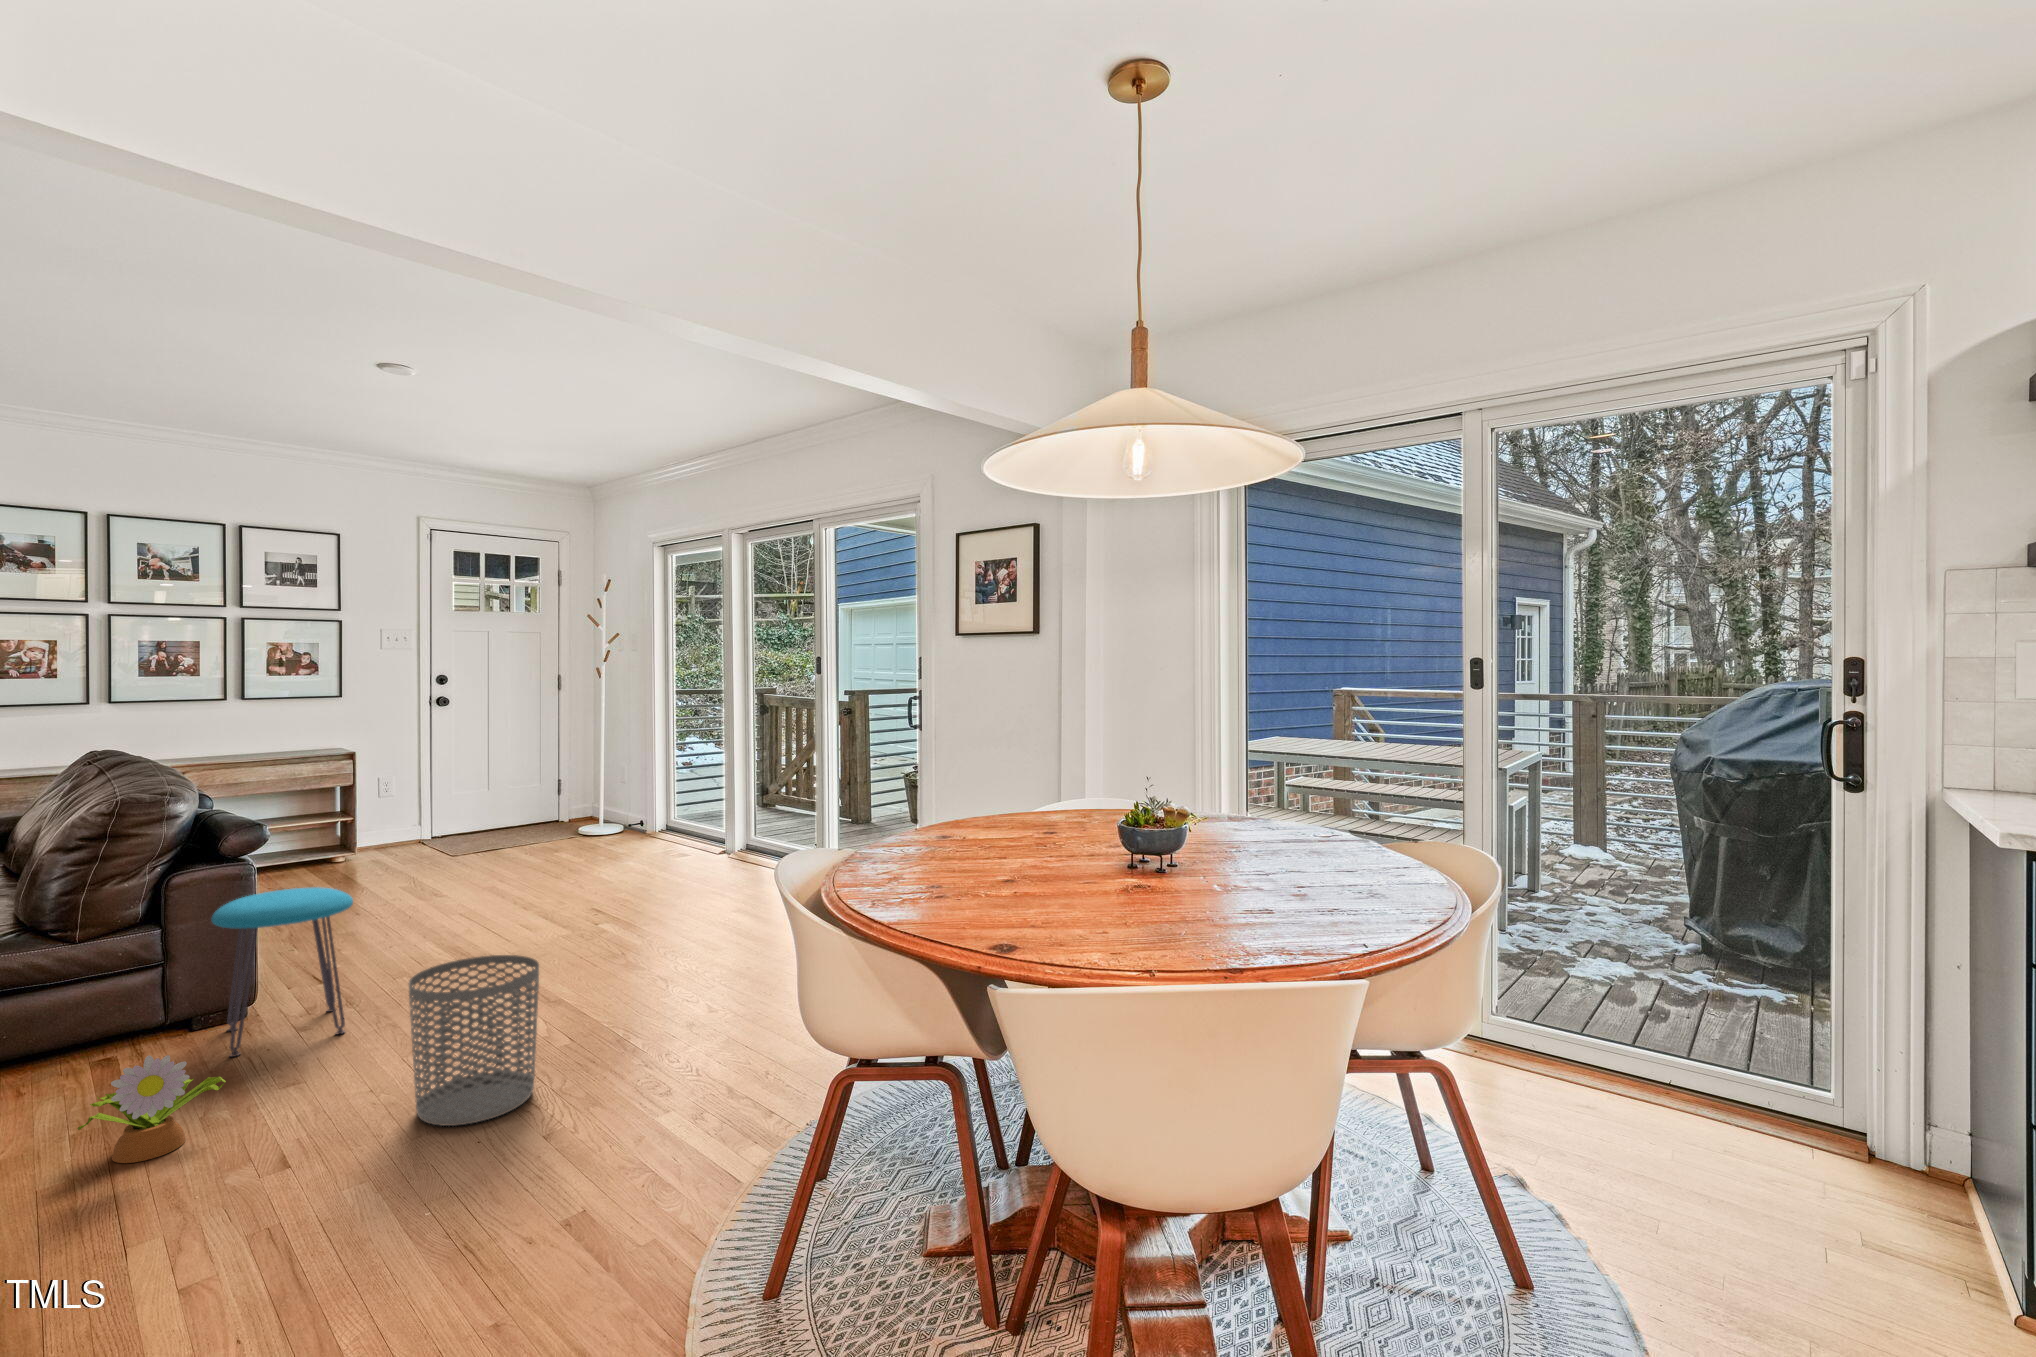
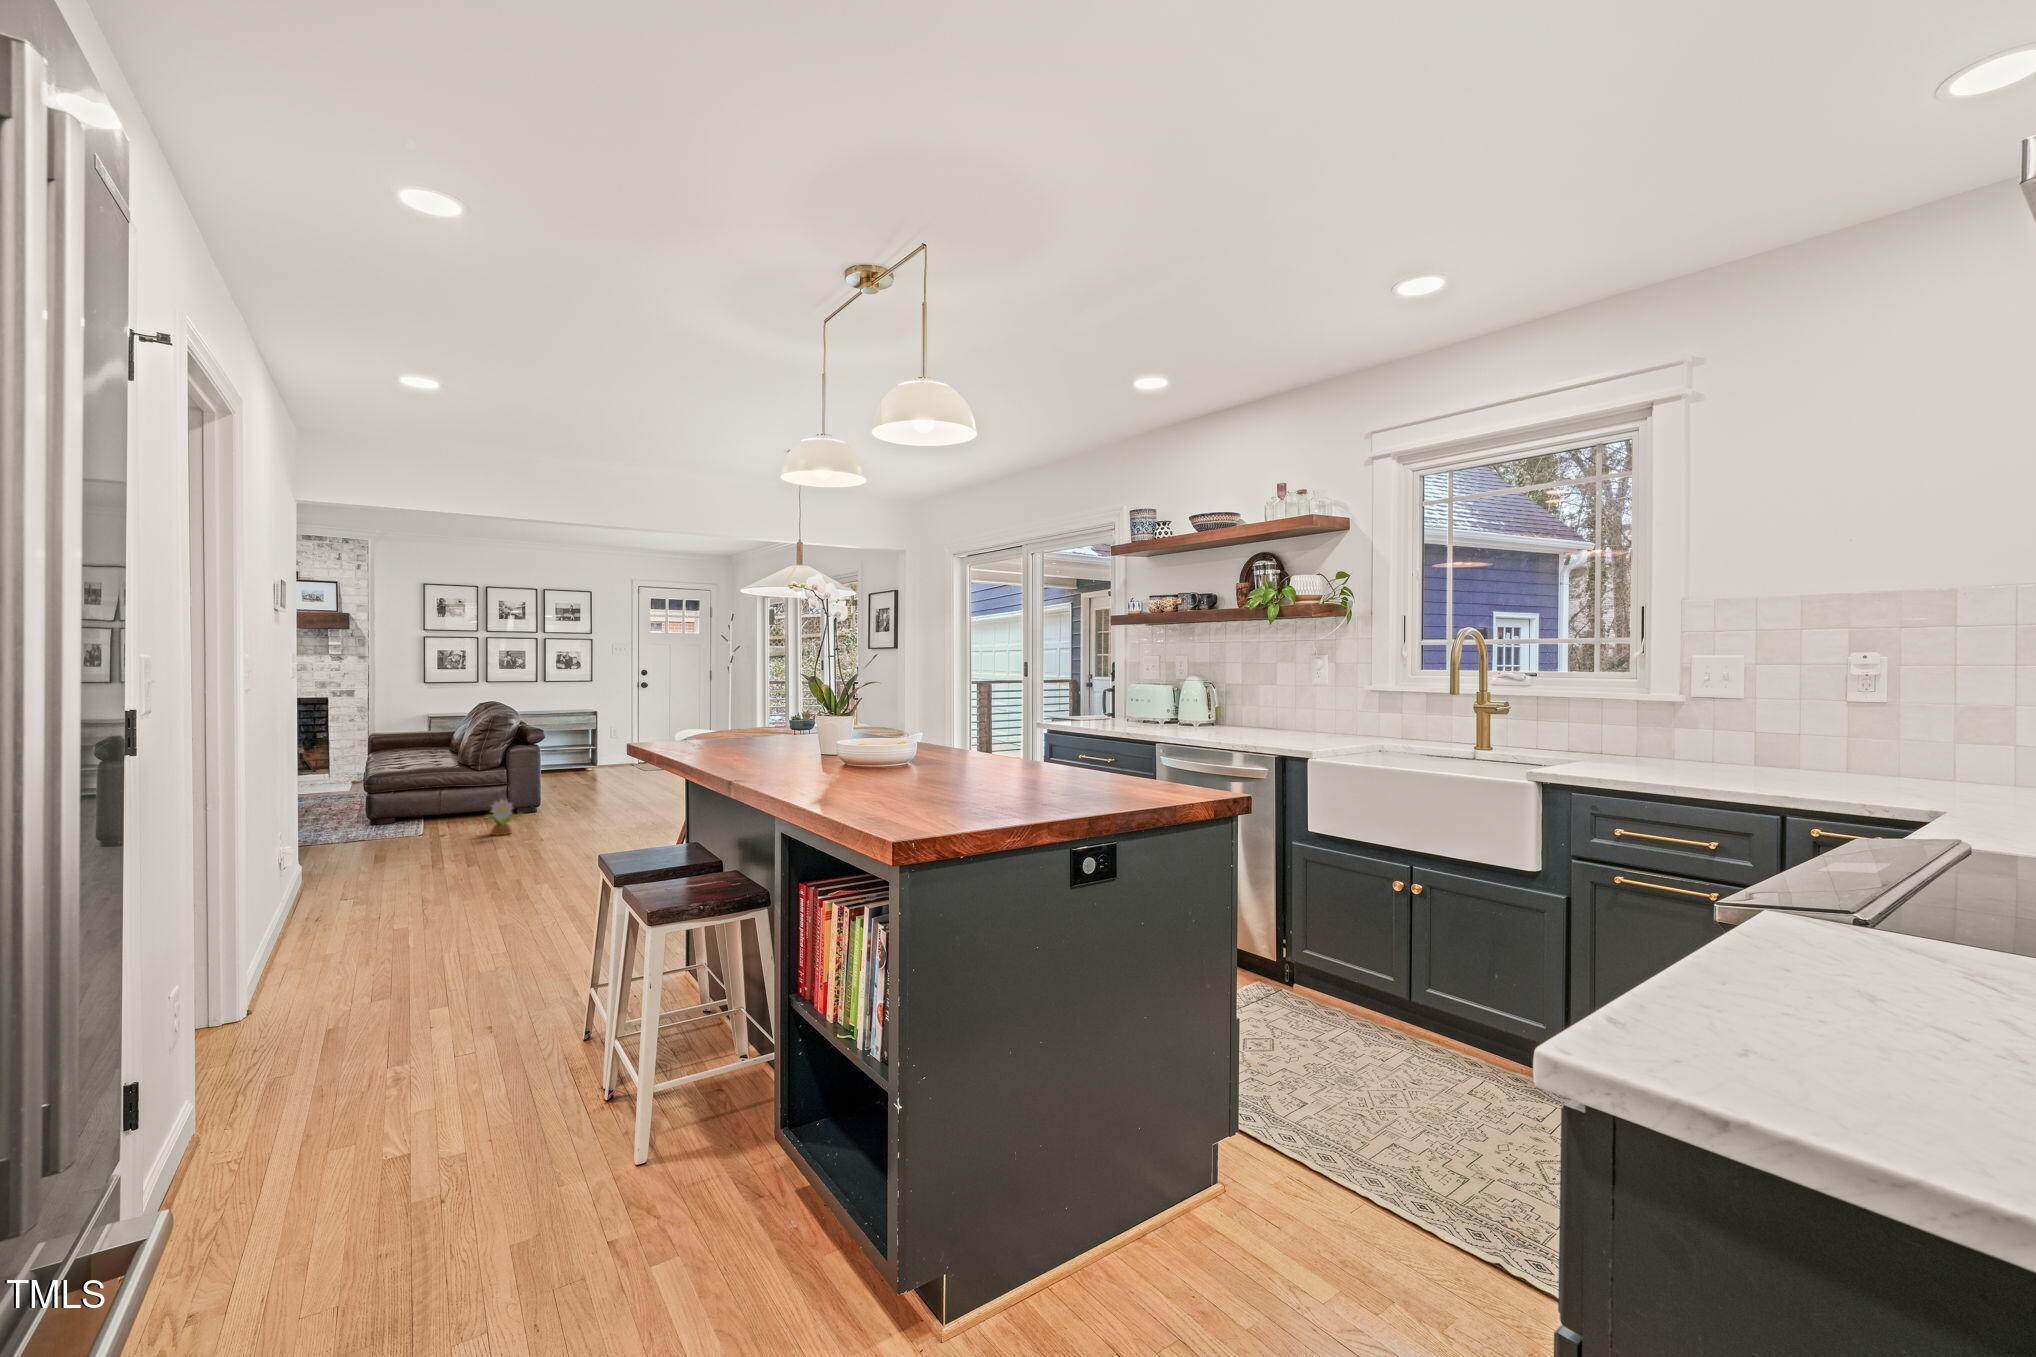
stool: present [212,887,353,1057] -> none [523,758,575,819]
waste bin: present [409,955,539,1126] -> none [583,779,631,836]

